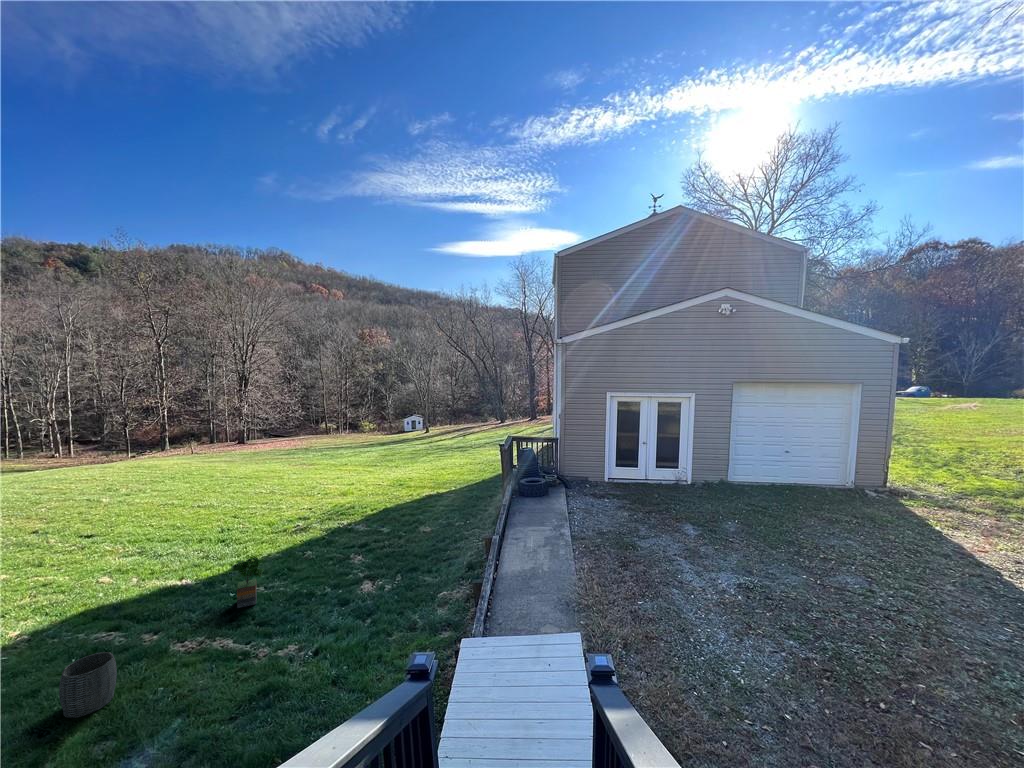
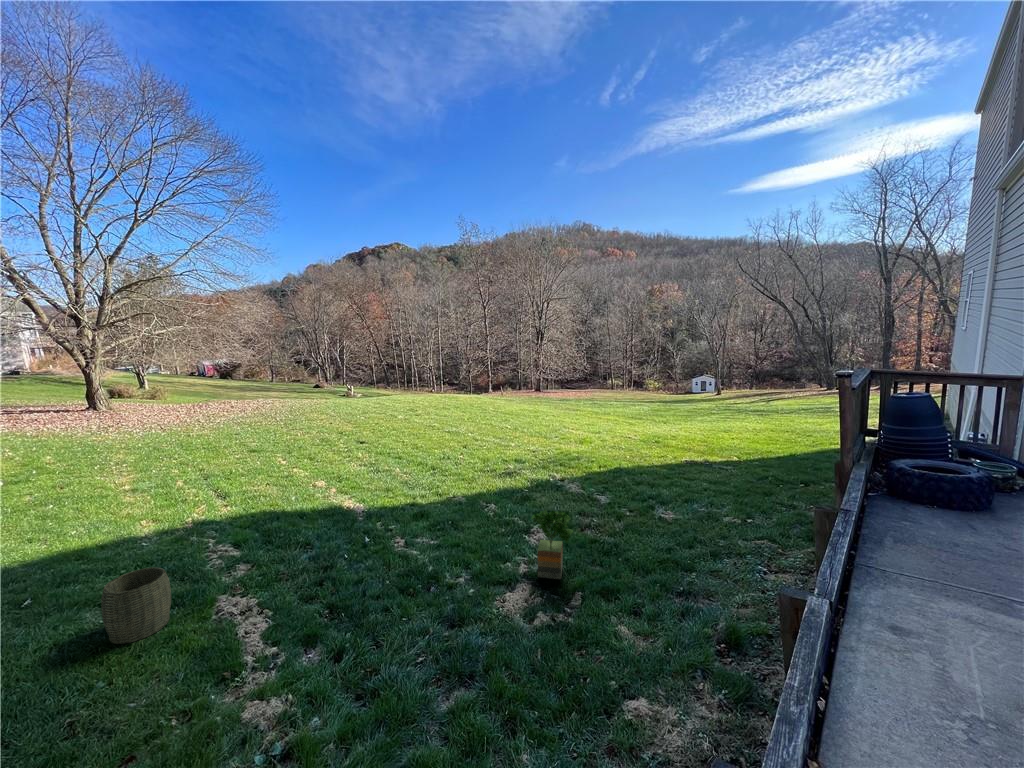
potted tree: present [231,557,264,608] -> present [532,510,573,579]

